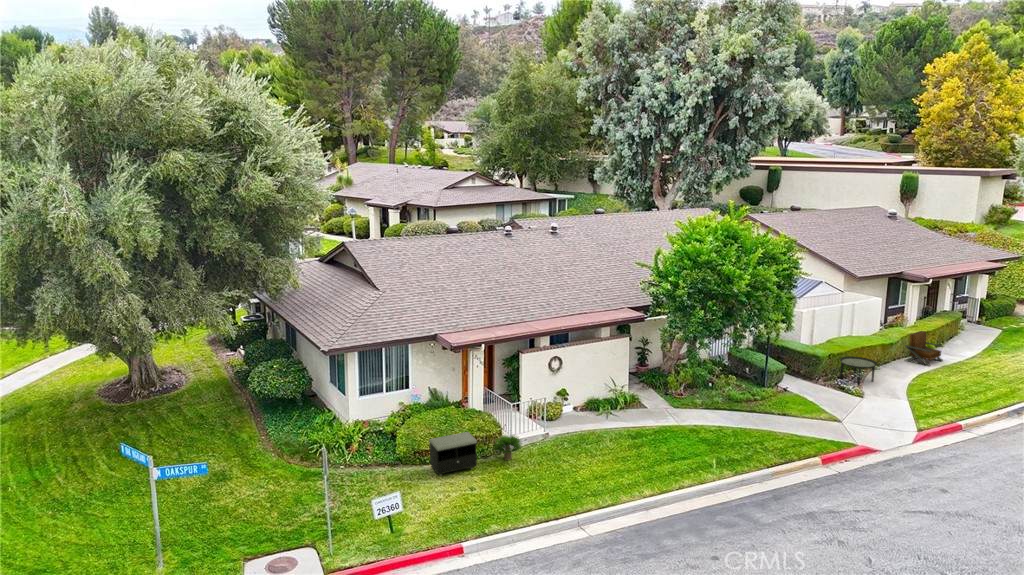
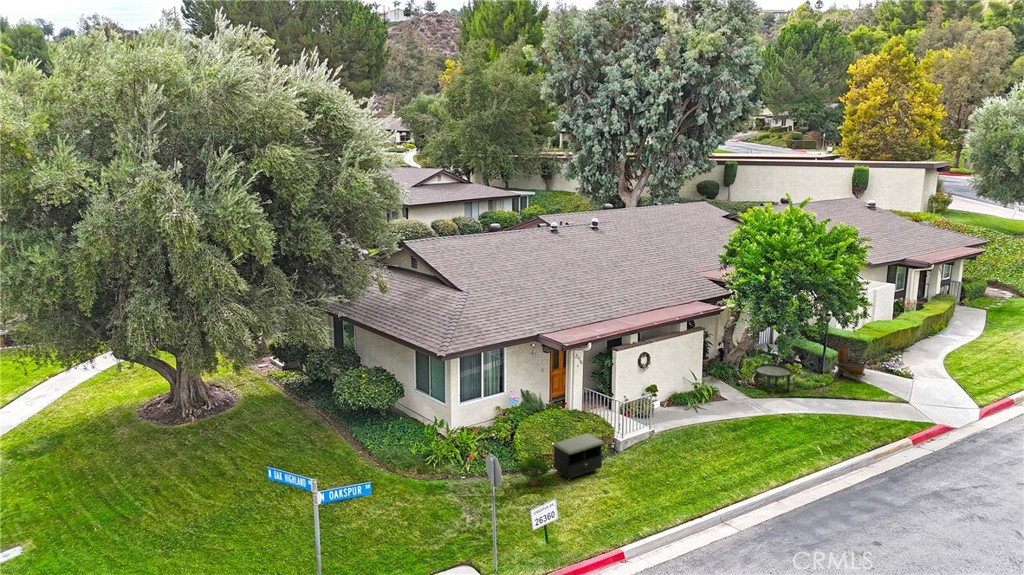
lounge chair: present [905,331,944,366] -> present [834,345,866,384]
round table: present [840,357,877,385] -> present [755,364,792,394]
potted plant: present [494,435,521,460] -> present [519,457,549,485]

